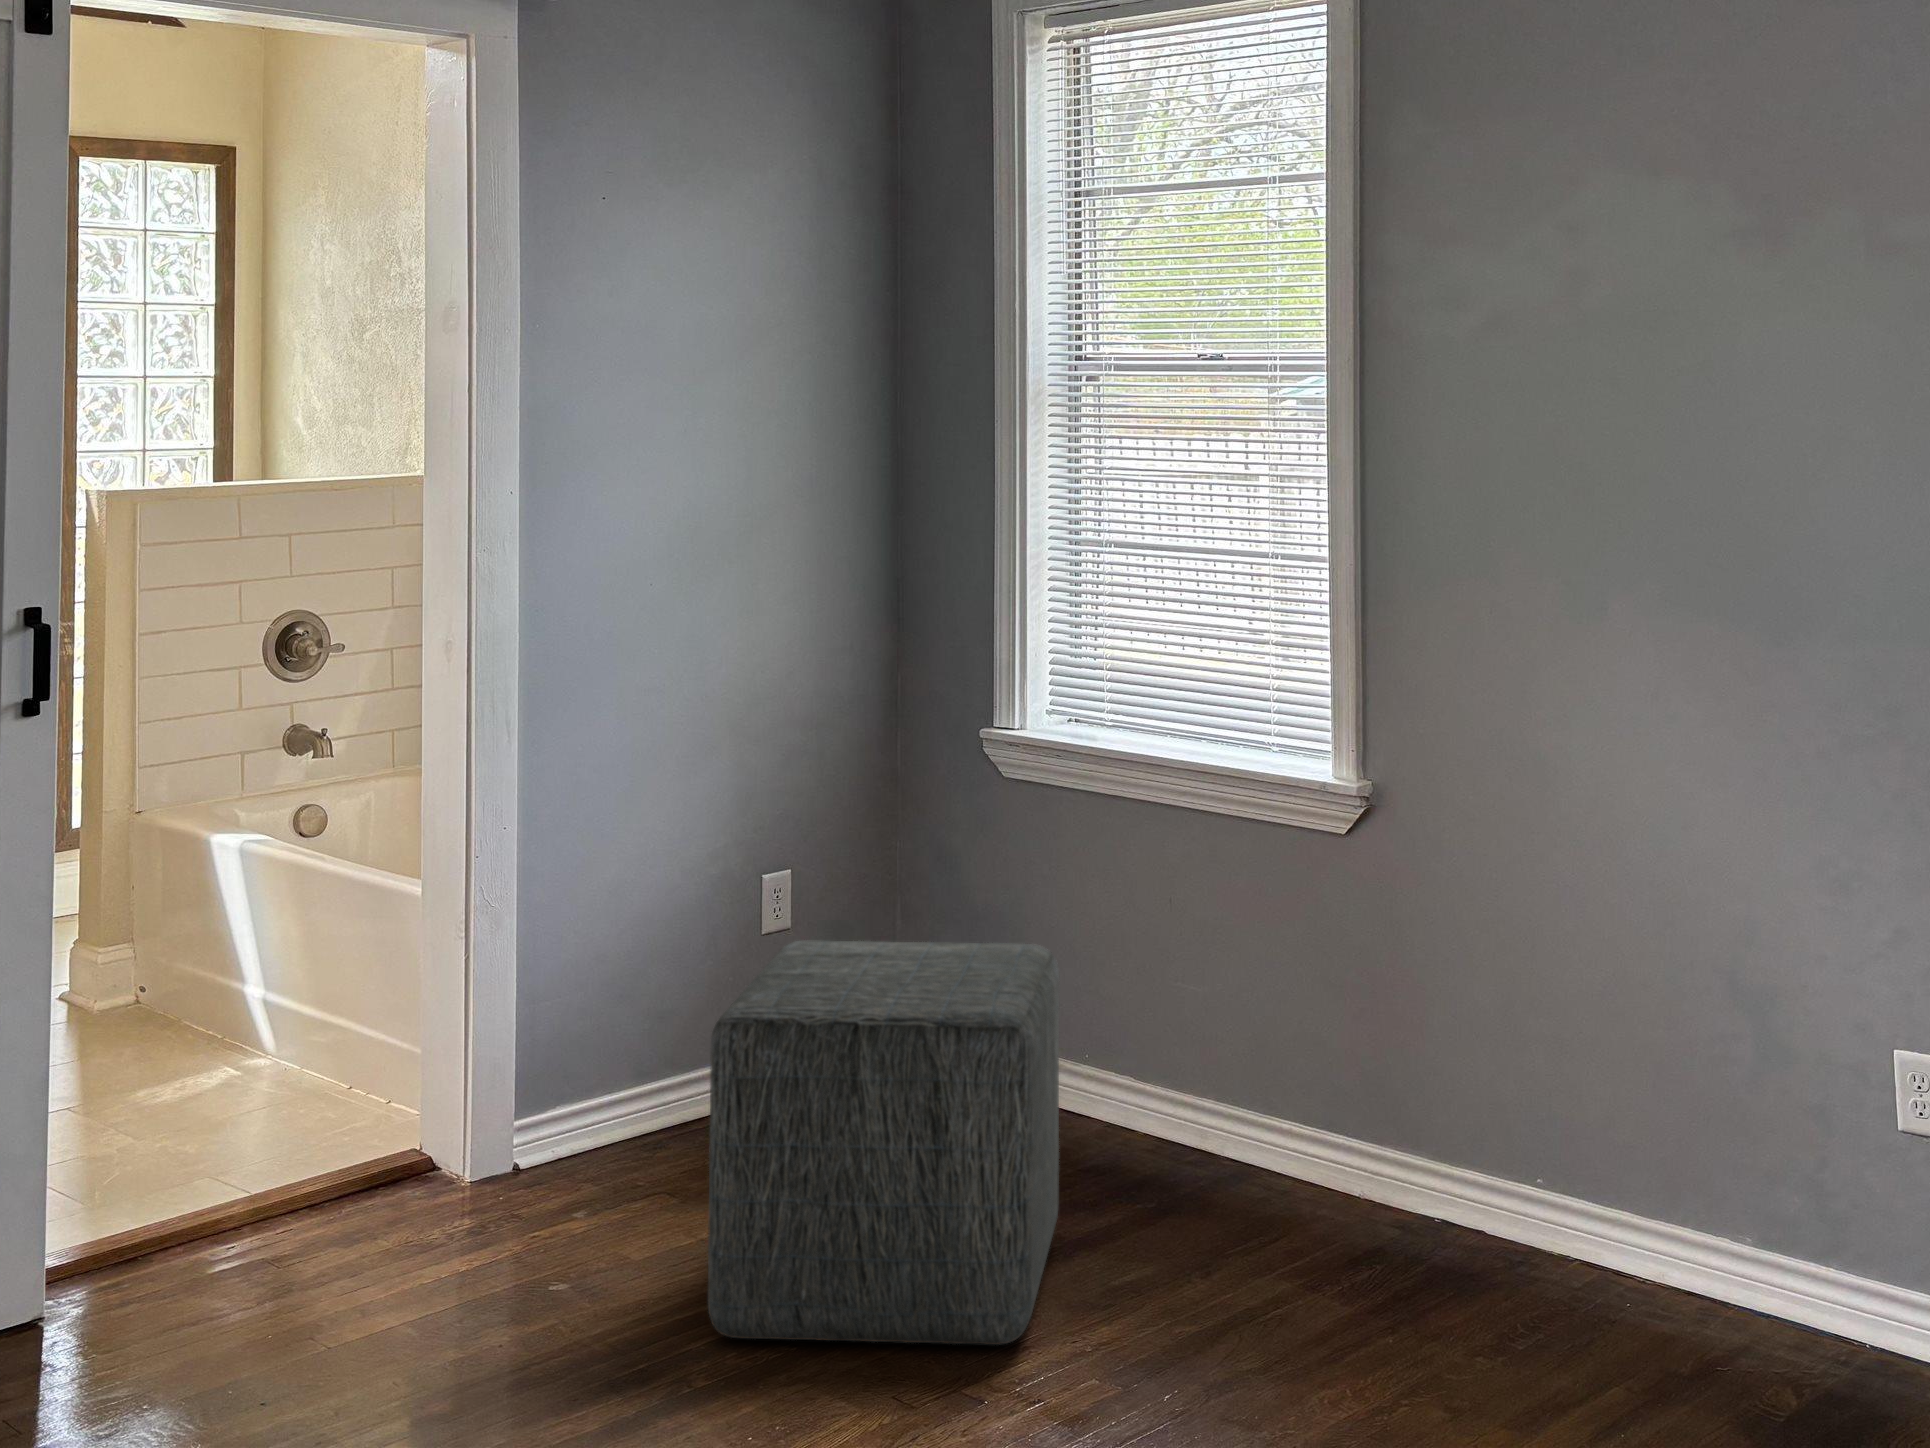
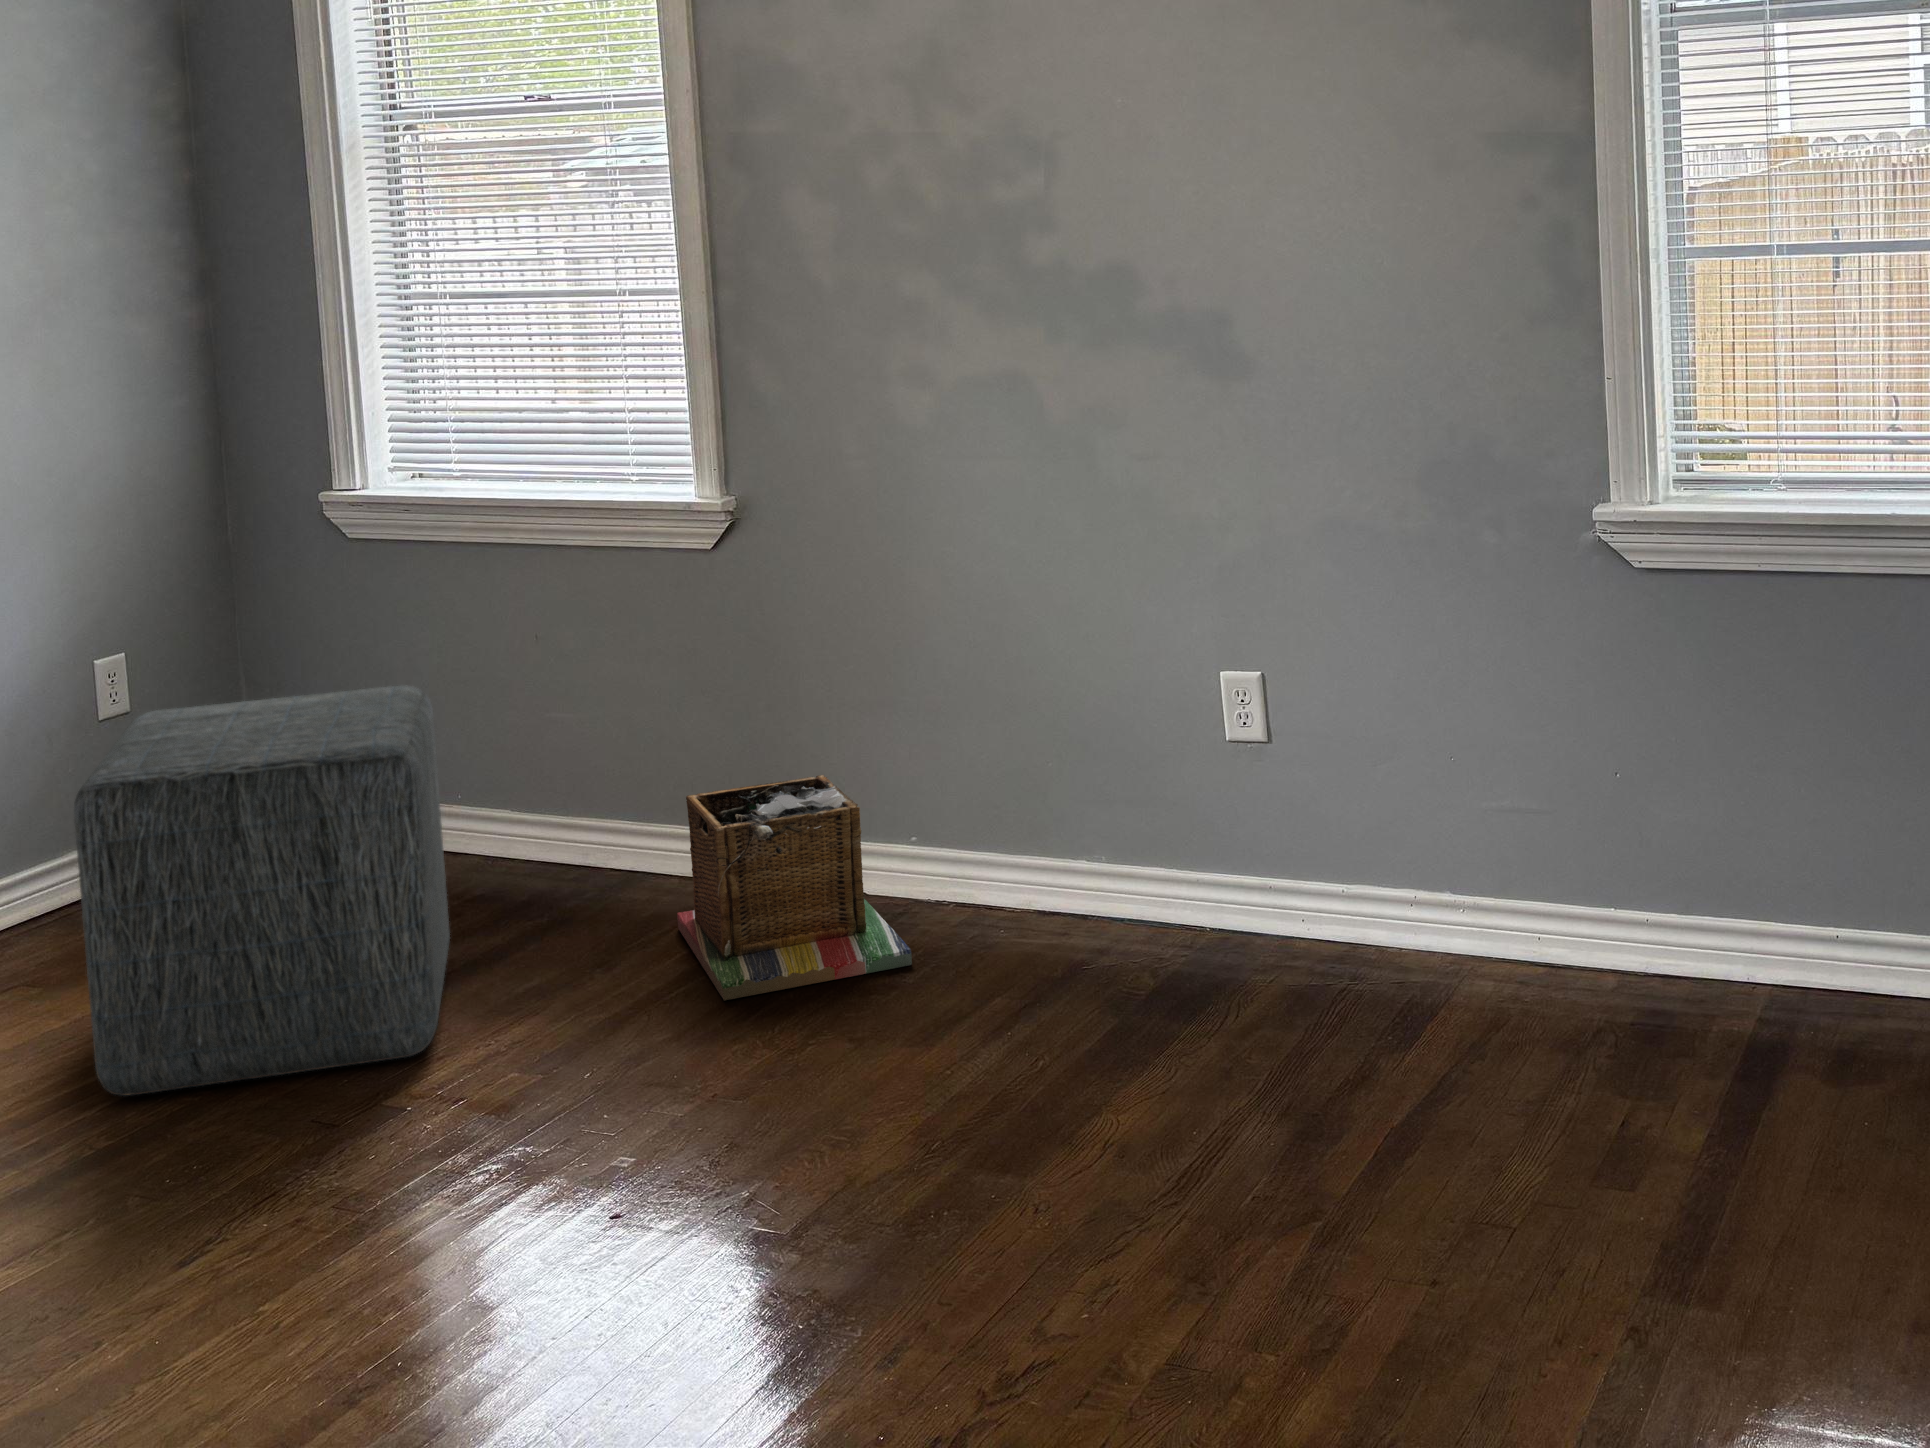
laundry basket: none [1287,1094,1529,1337] -> present [677,775,912,1000]

